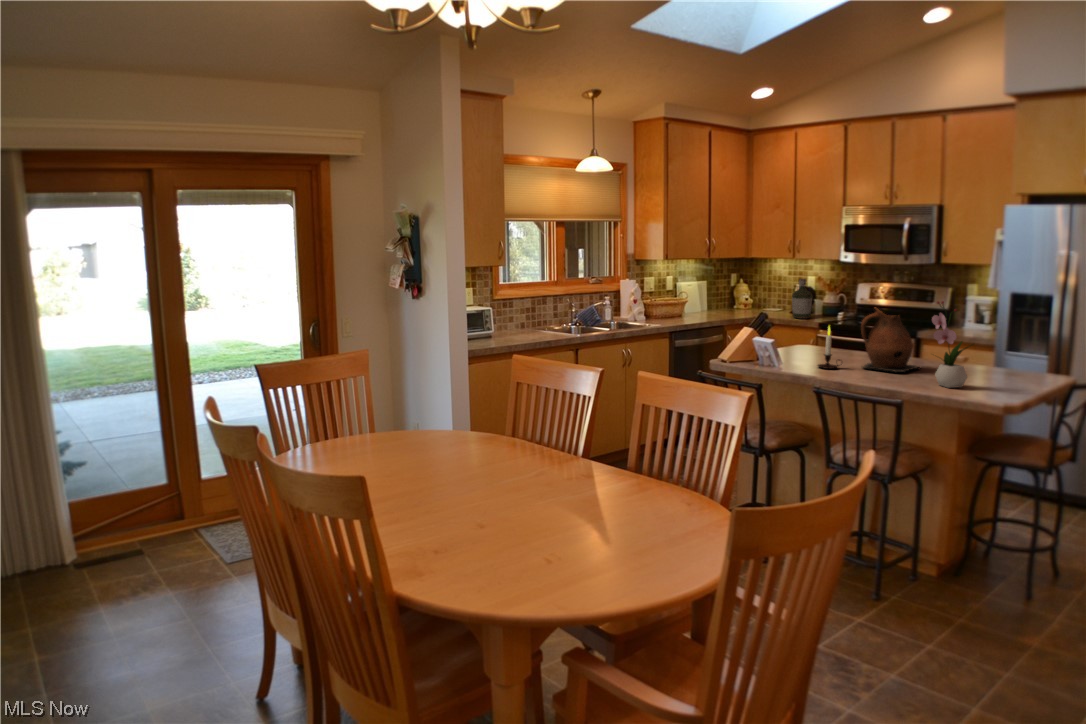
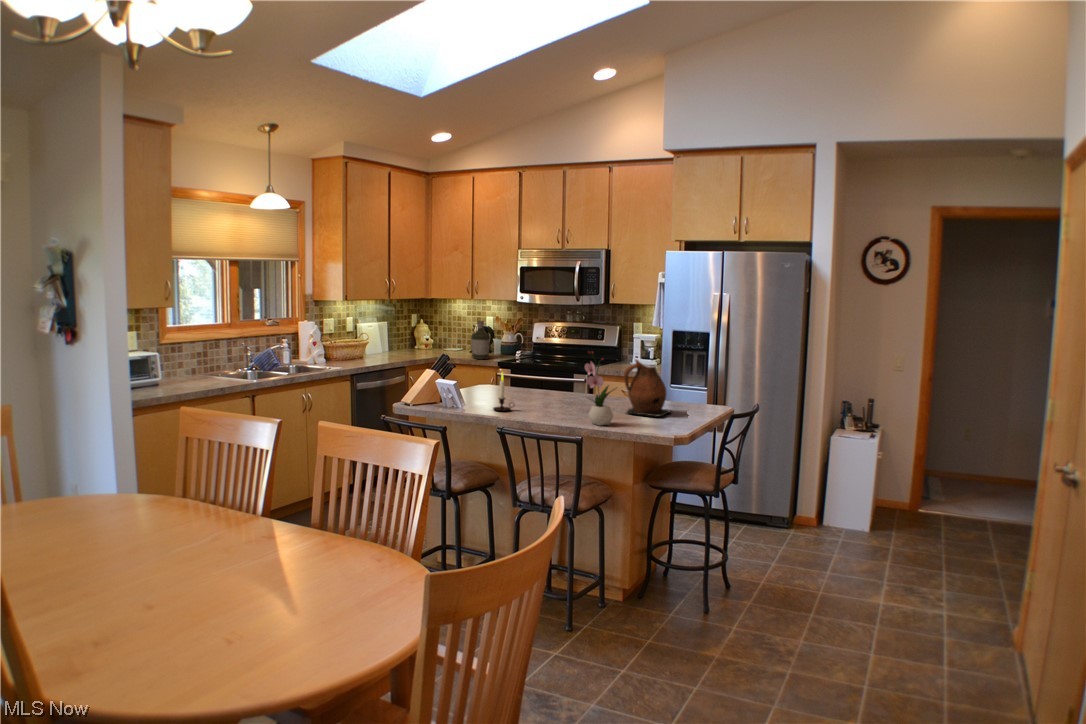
ceramic pitcher: present [861,308,919,372] -> present [624,359,671,416]

